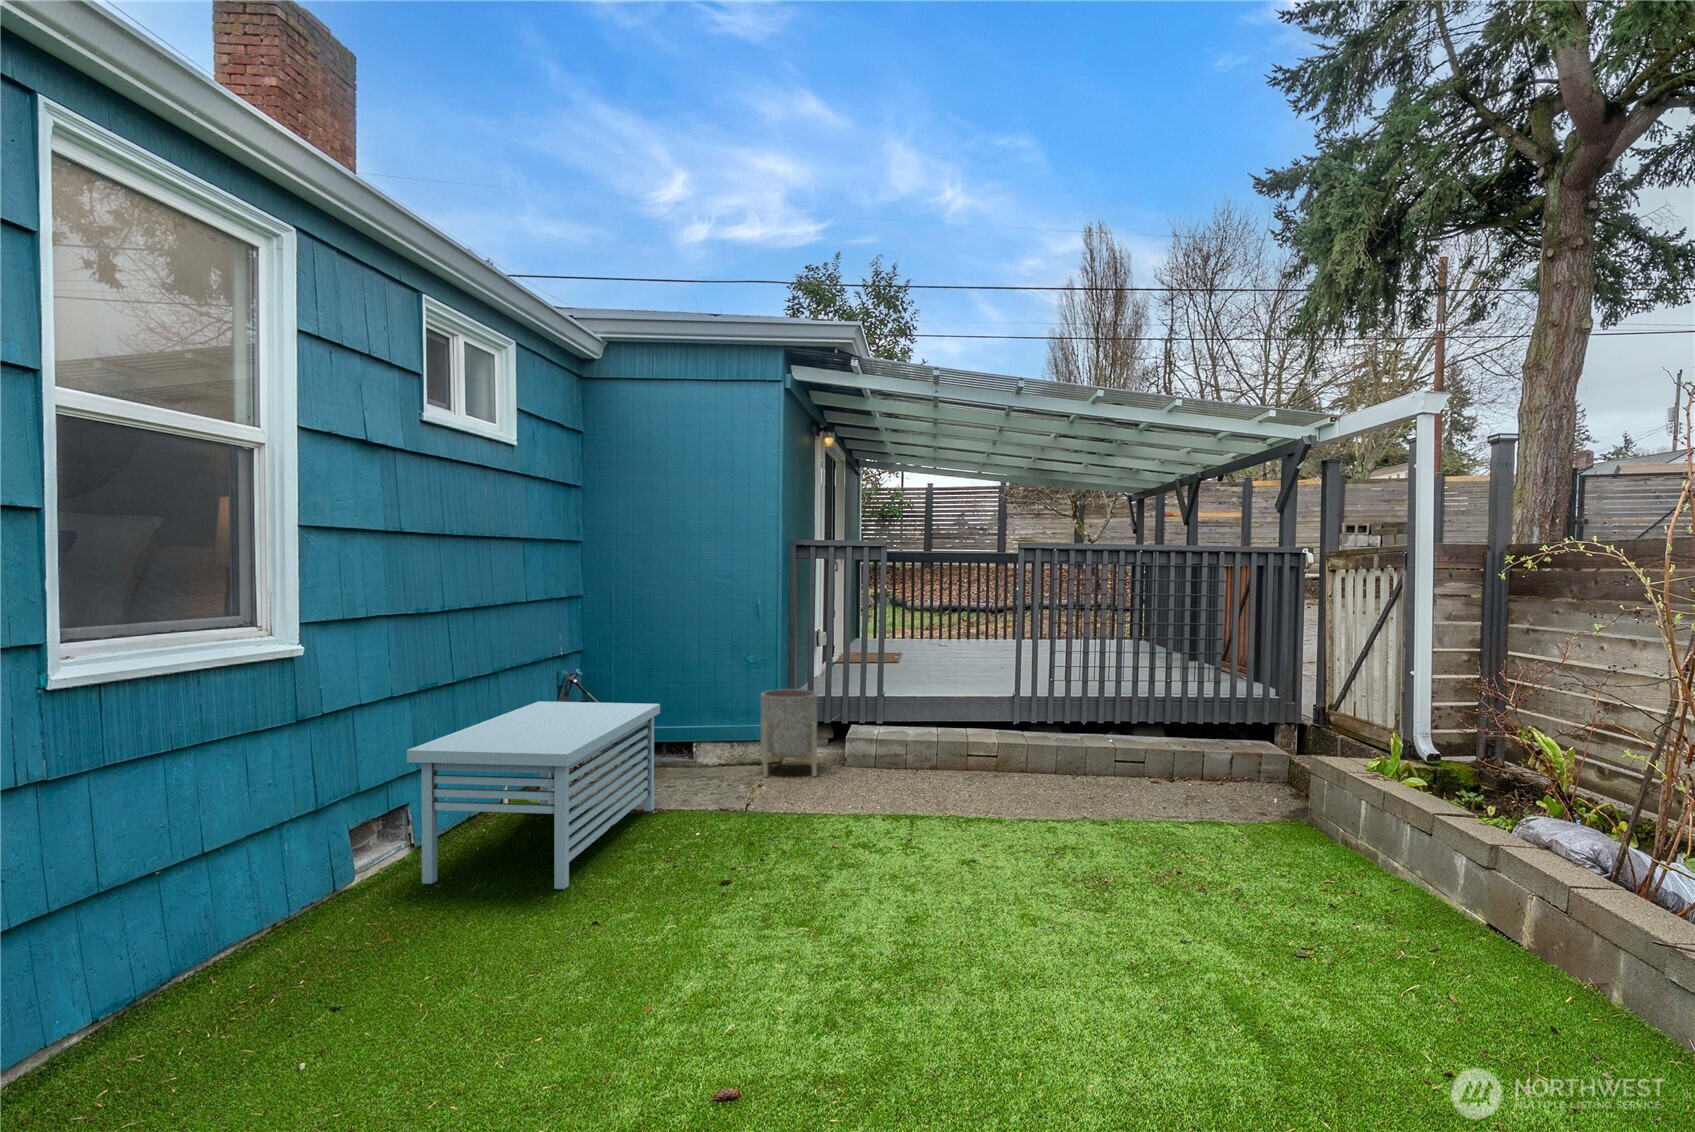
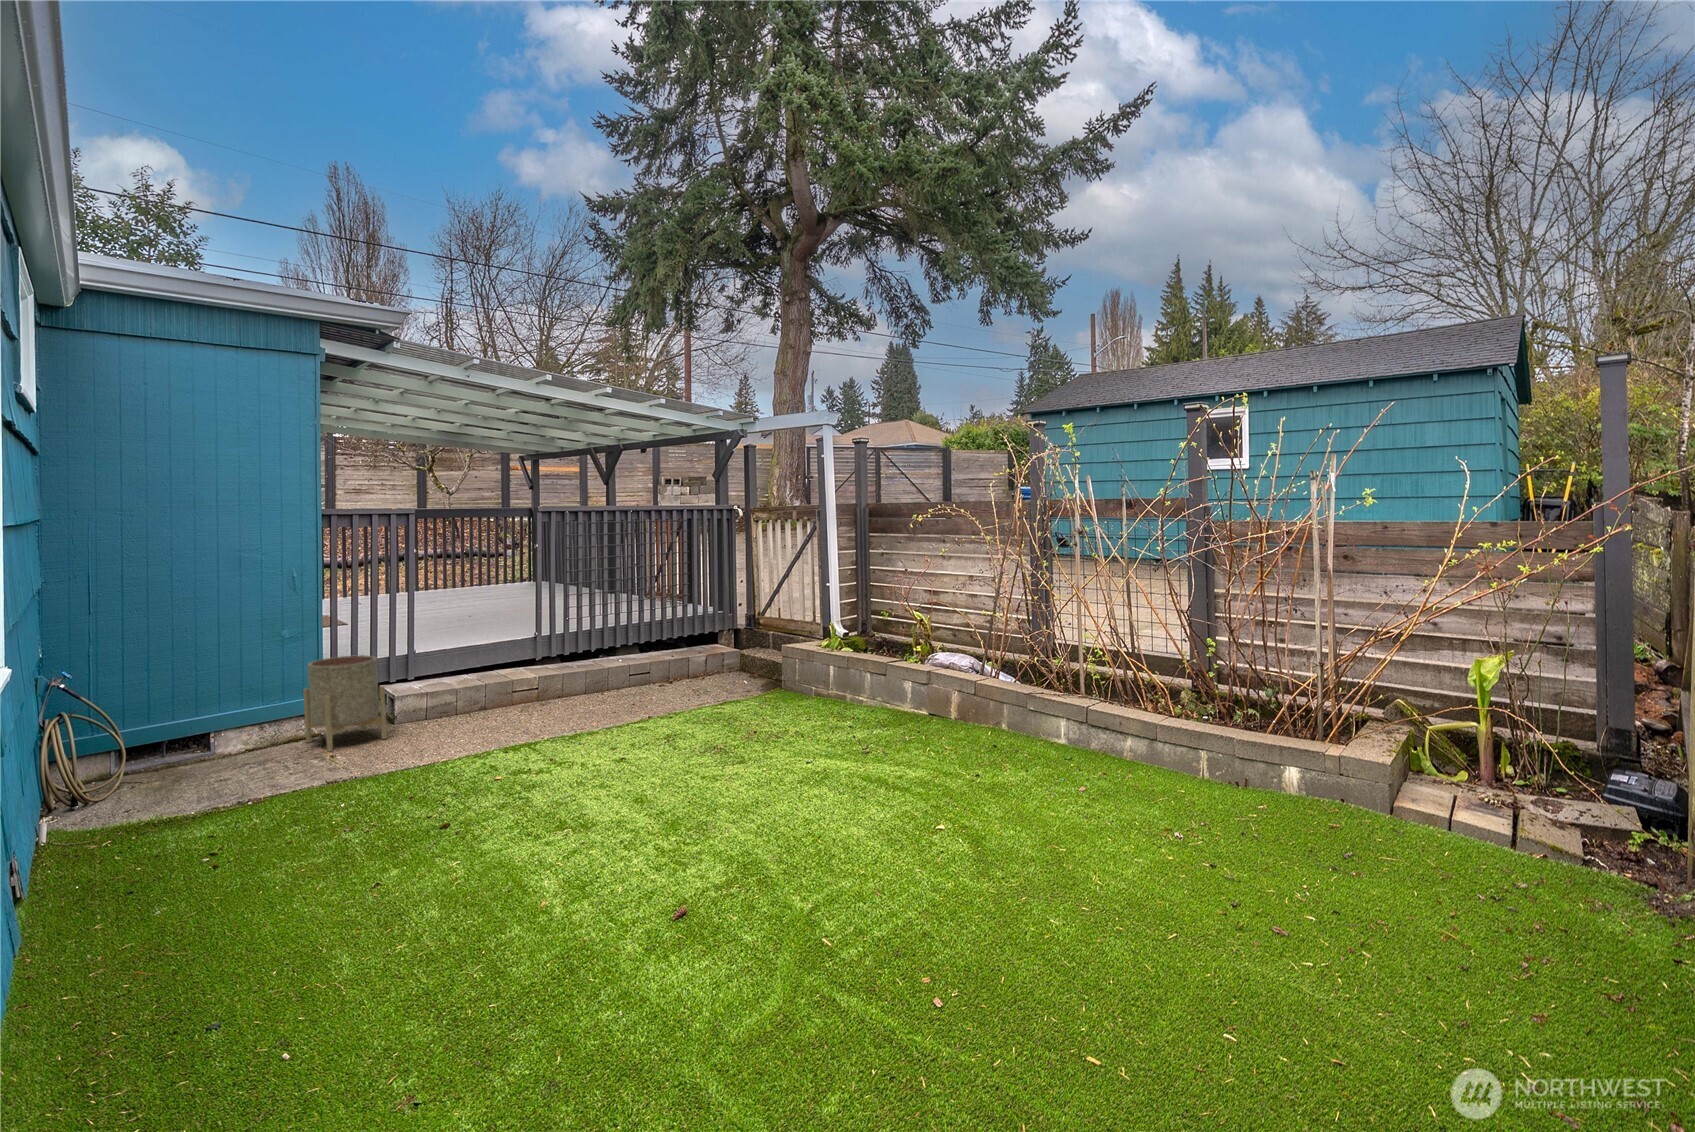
storage bench: present [407,701,660,889] -> none [22,690,296,968]

